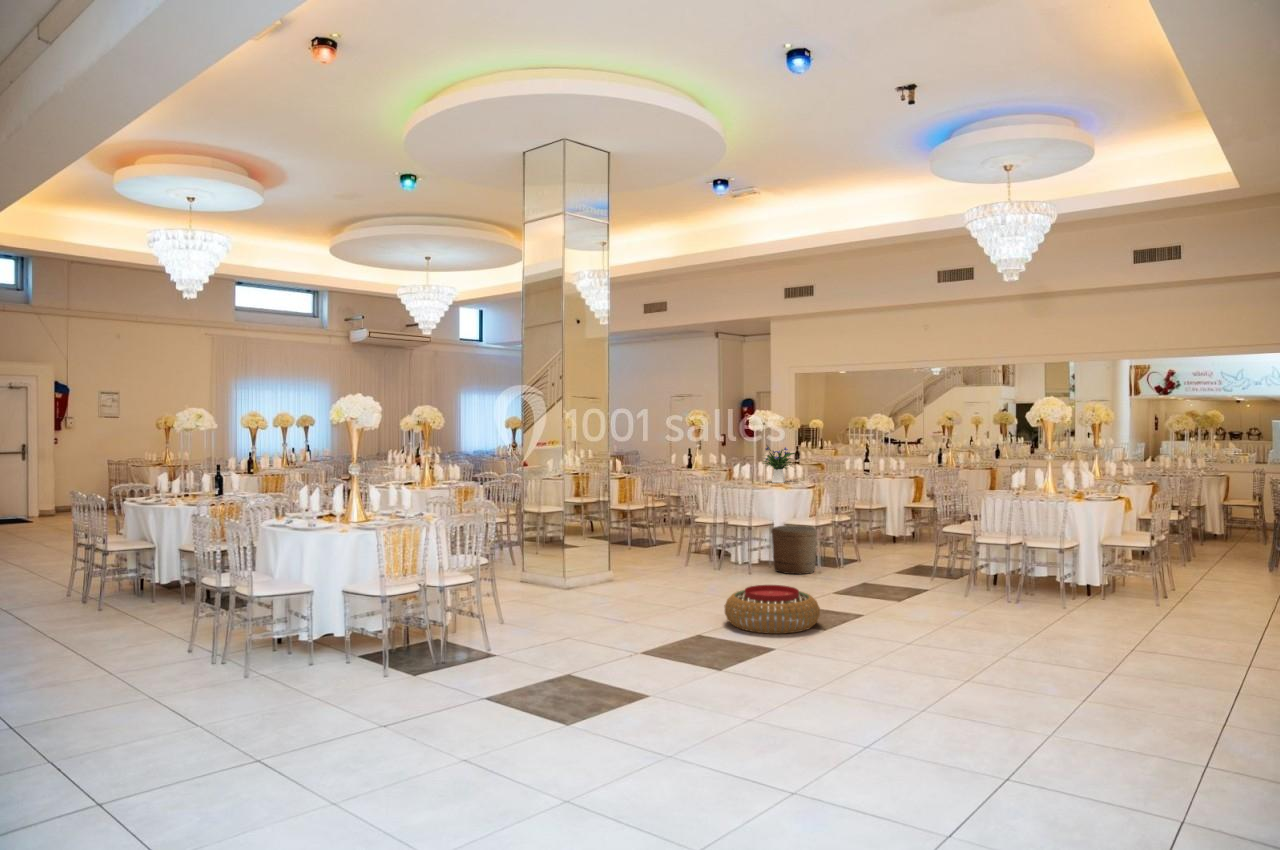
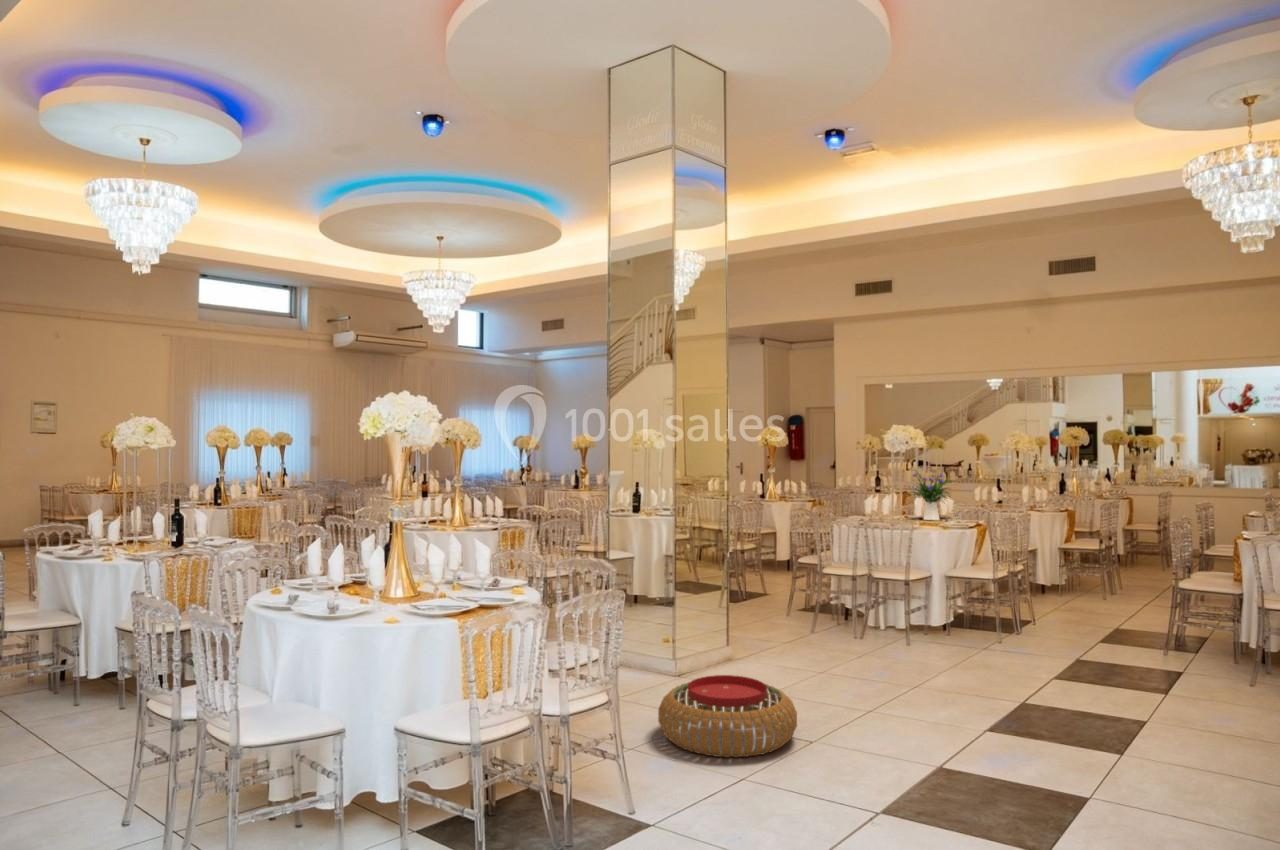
woven basket: present [771,526,817,574] -> none [933,578,998,646]
pouf: present [724,585,820,634] -> present [658,675,797,757]

